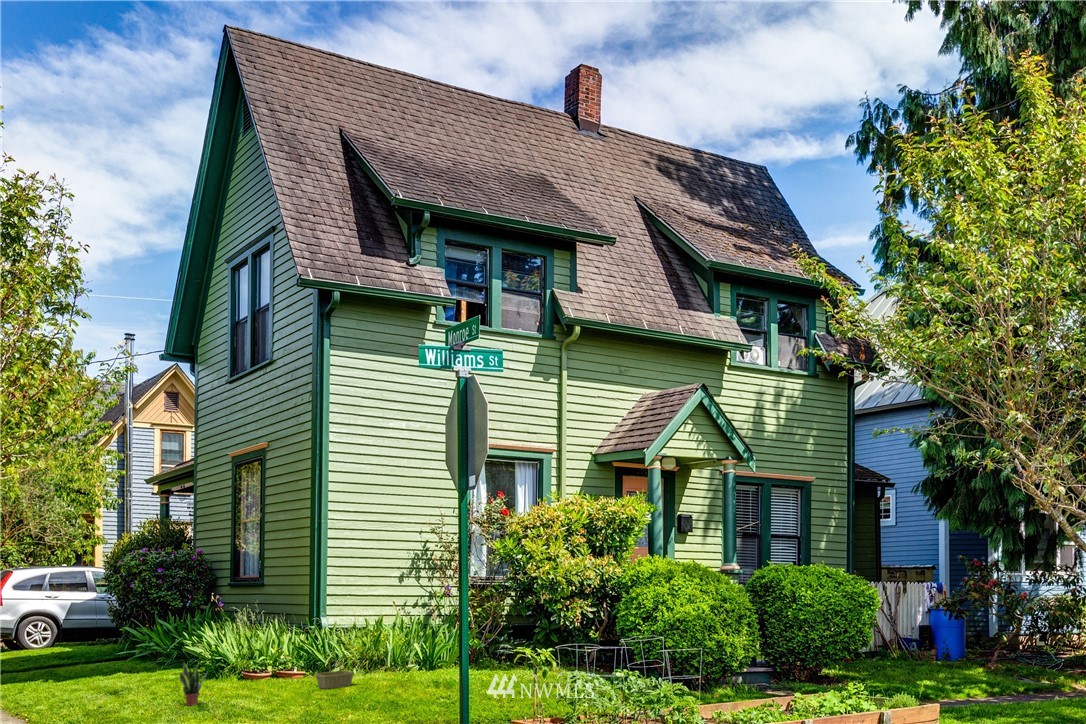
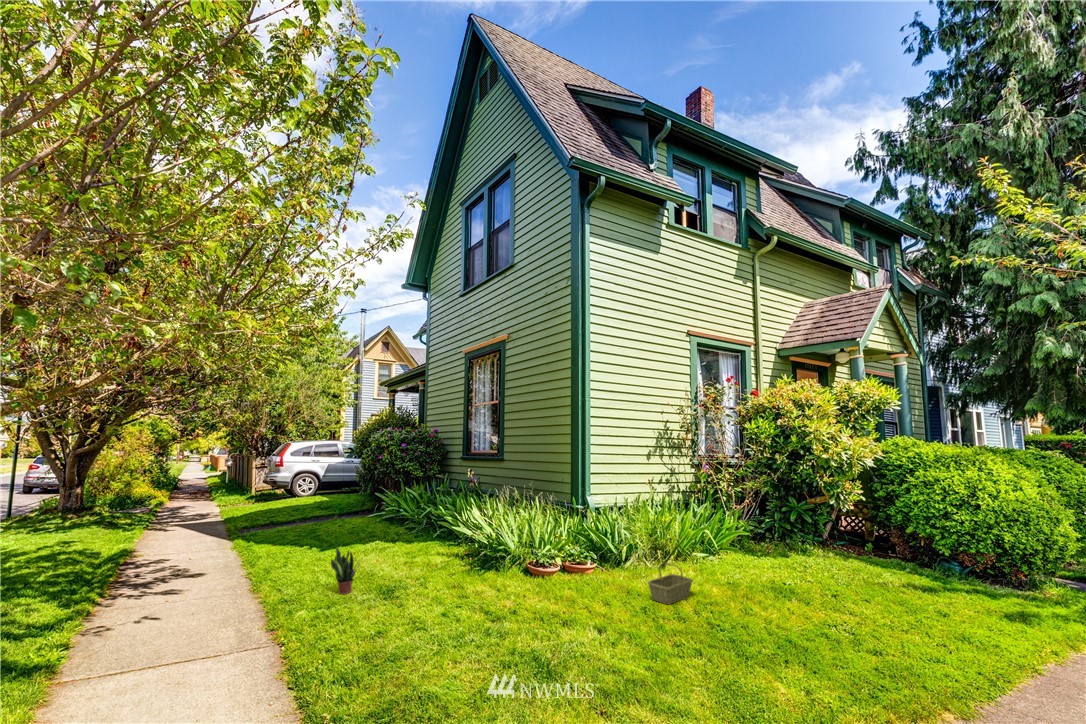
potted plant: present [179,663,205,706] -> present [331,547,360,595]

